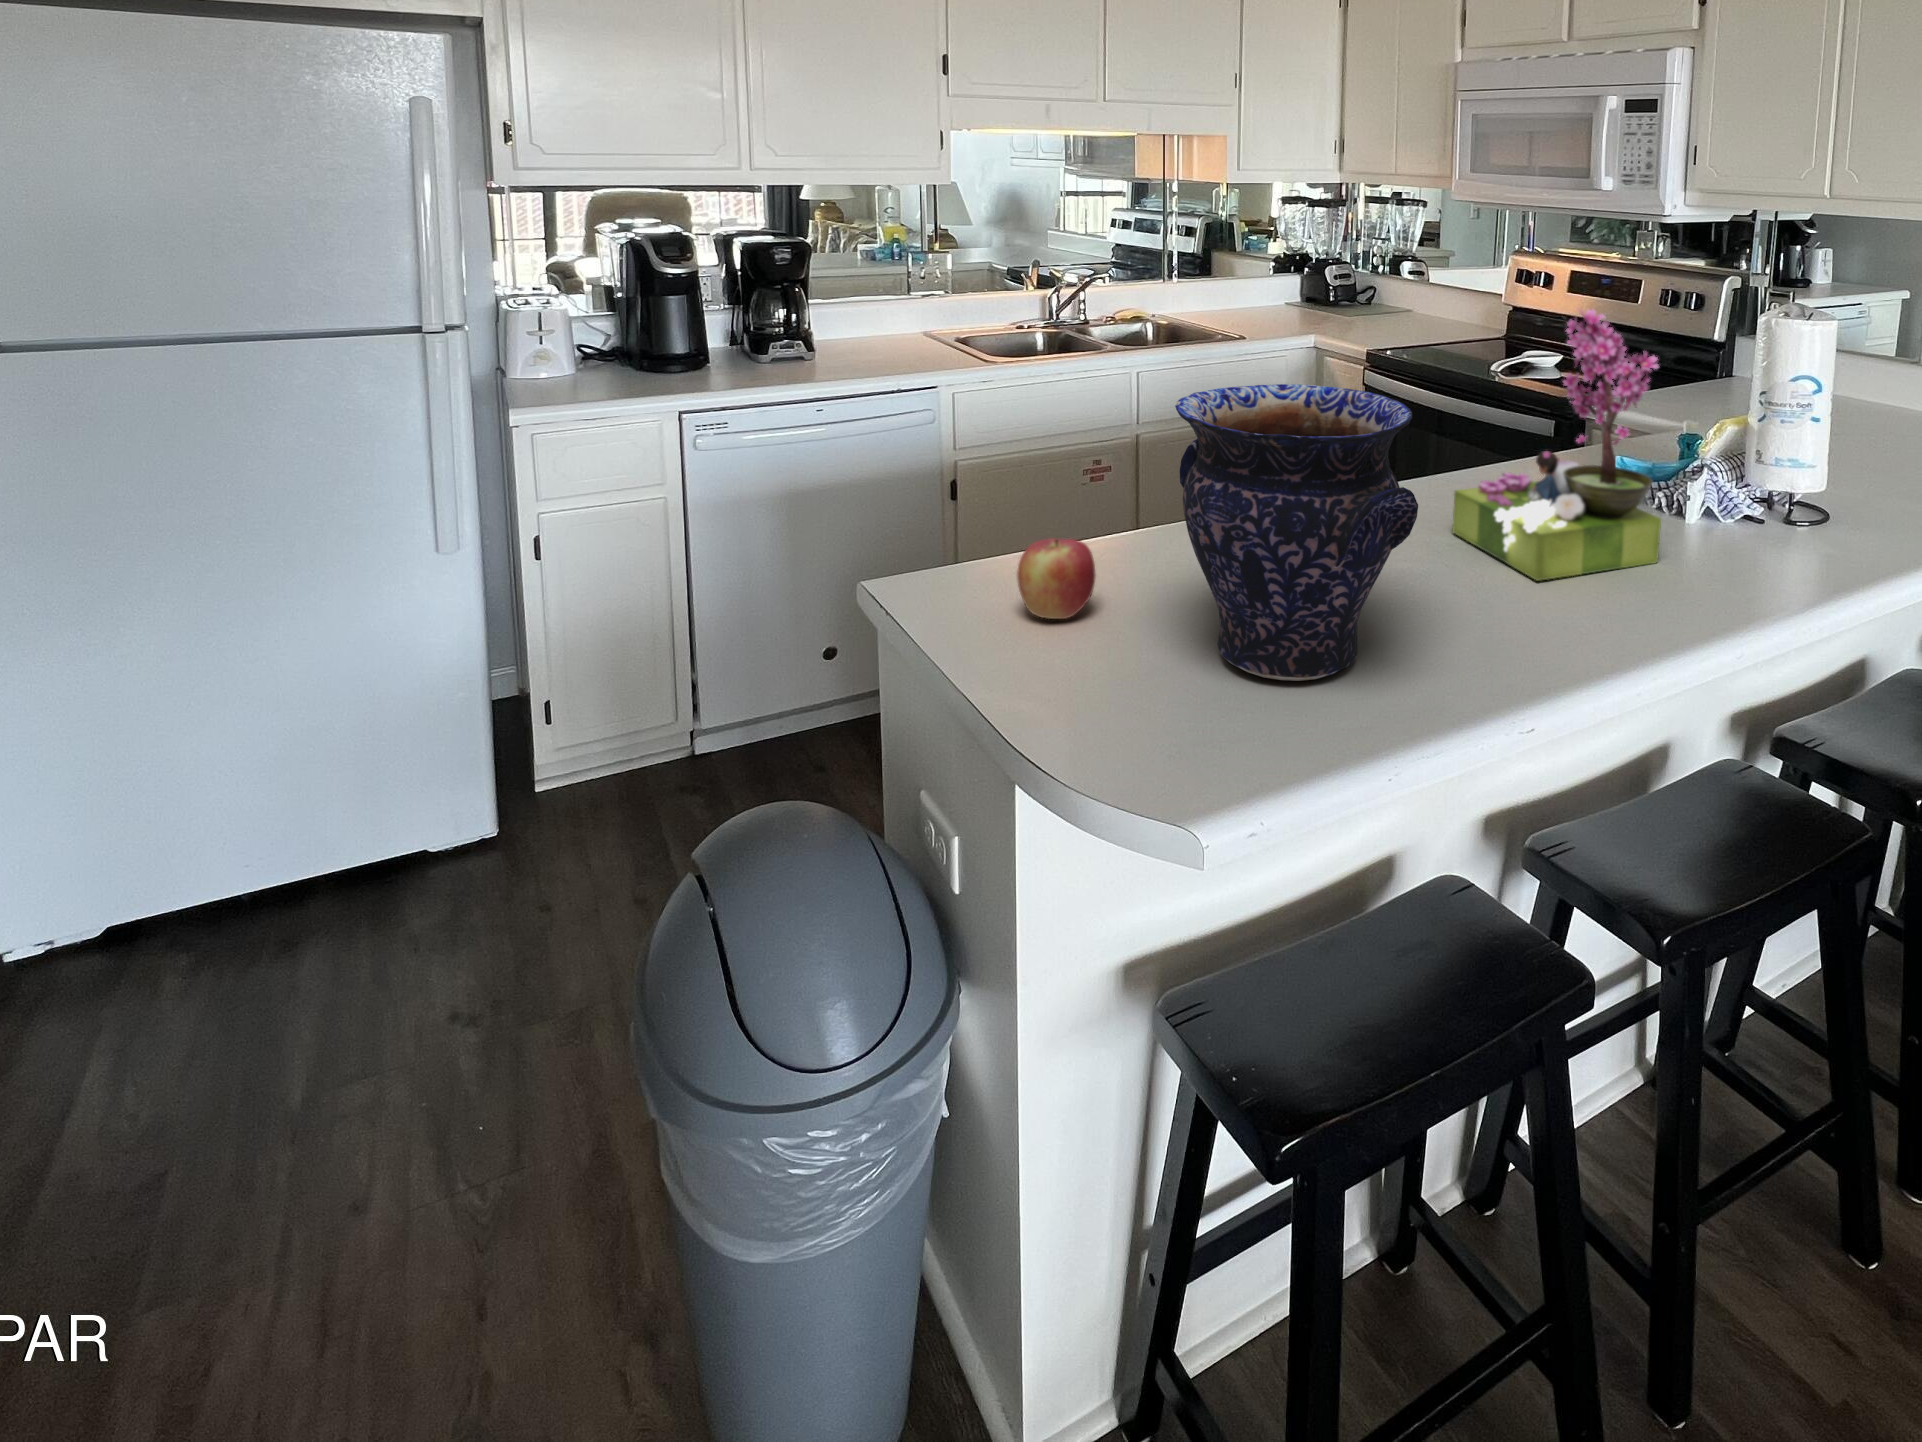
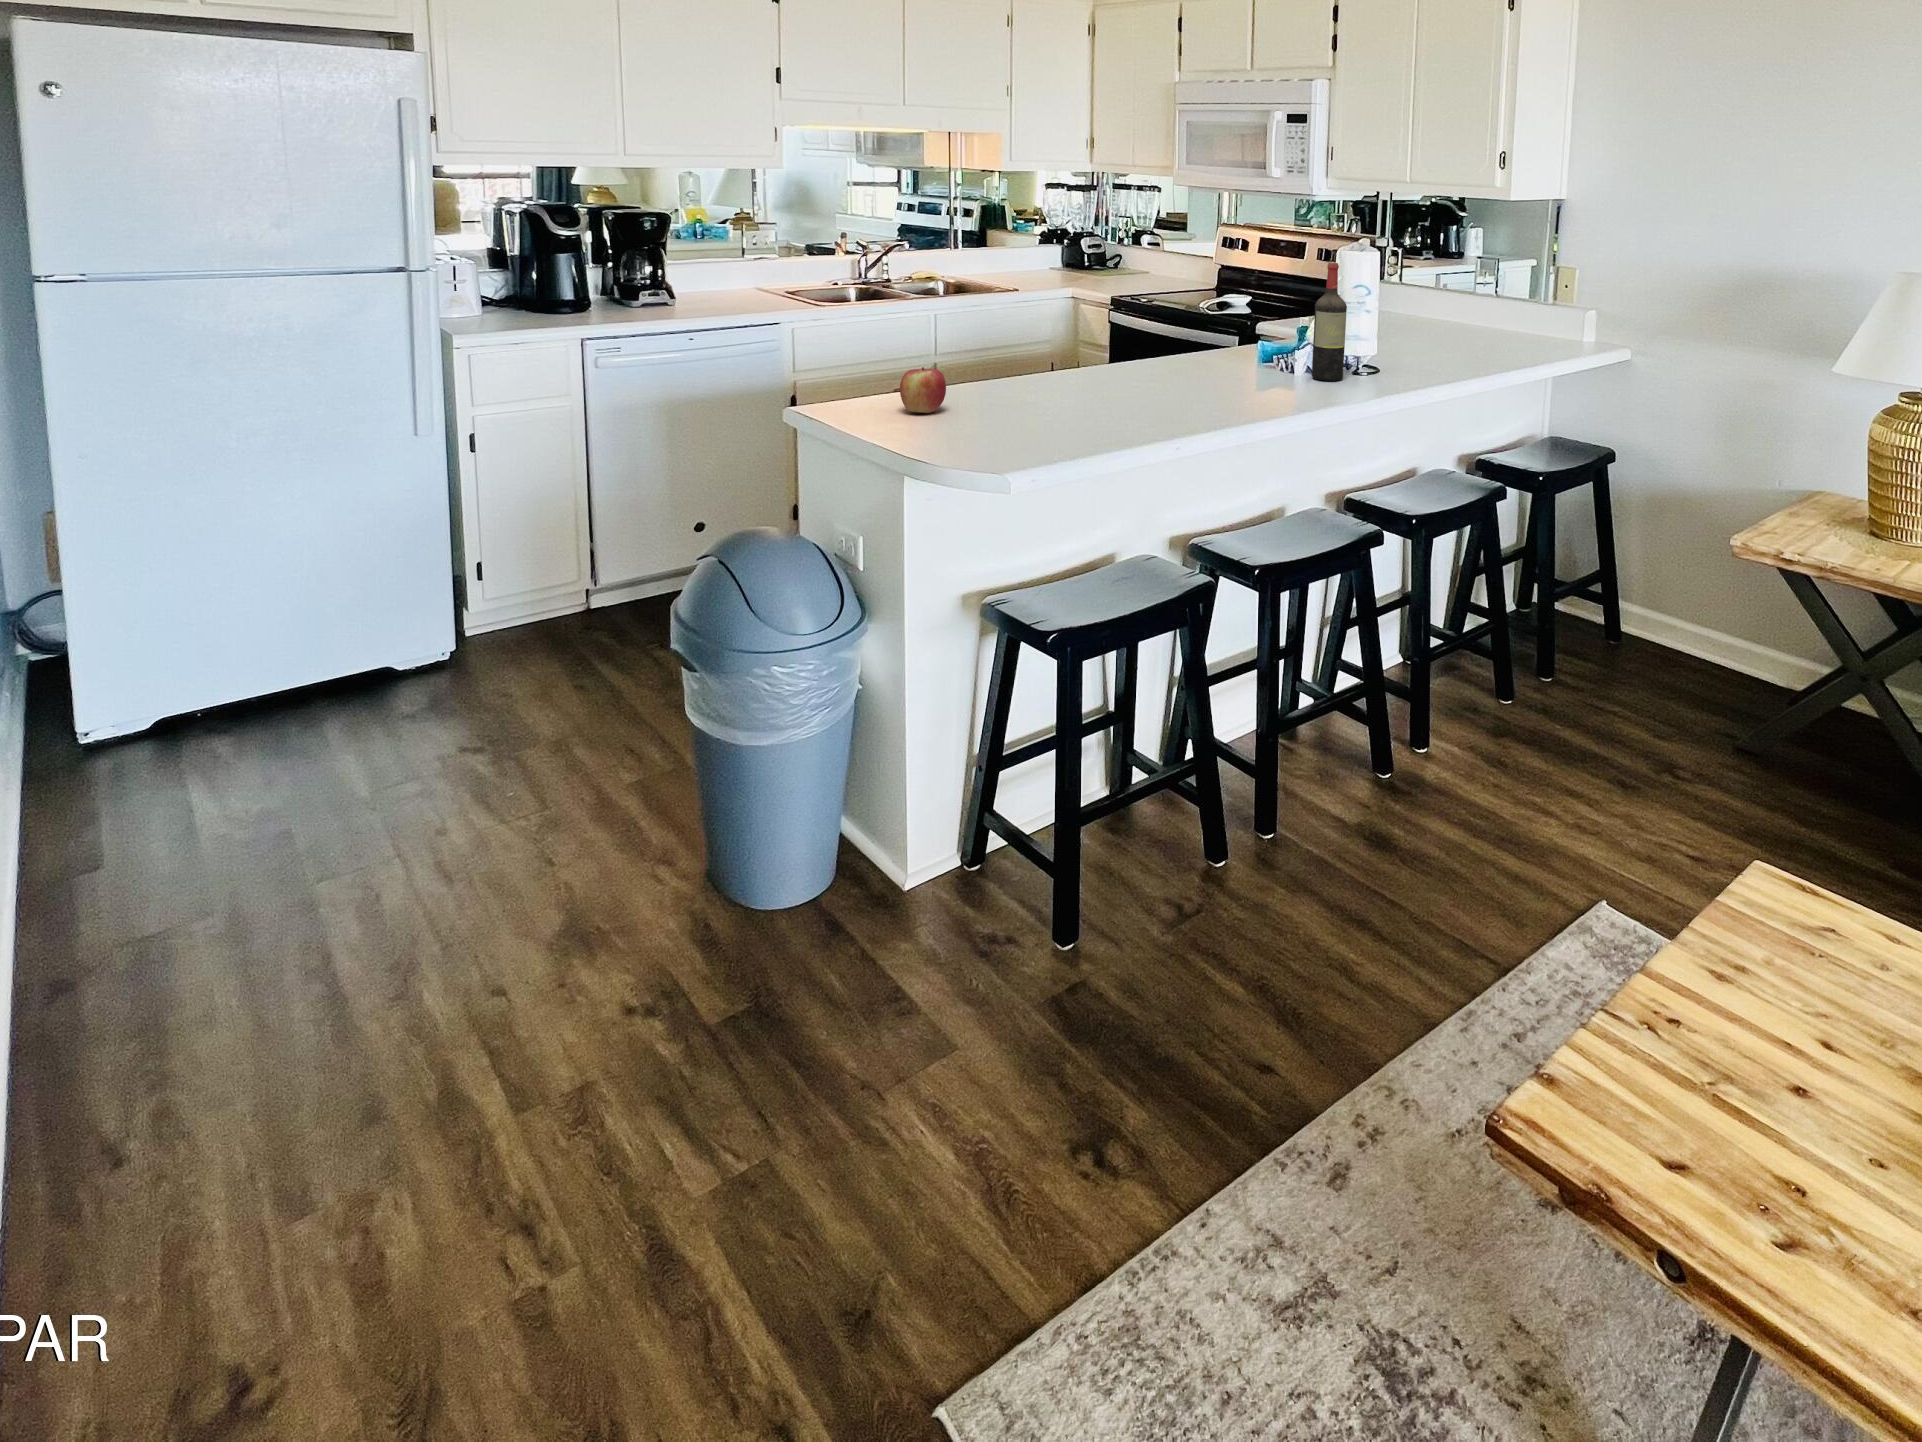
flower arrangement: present [1453,310,1661,581] -> none [1156,240,1271,394]
wine bottle: none [1724,345,1795,552] -> present [1312,263,1347,381]
vase: present [1175,384,1418,681] -> none [995,277,1126,428]

